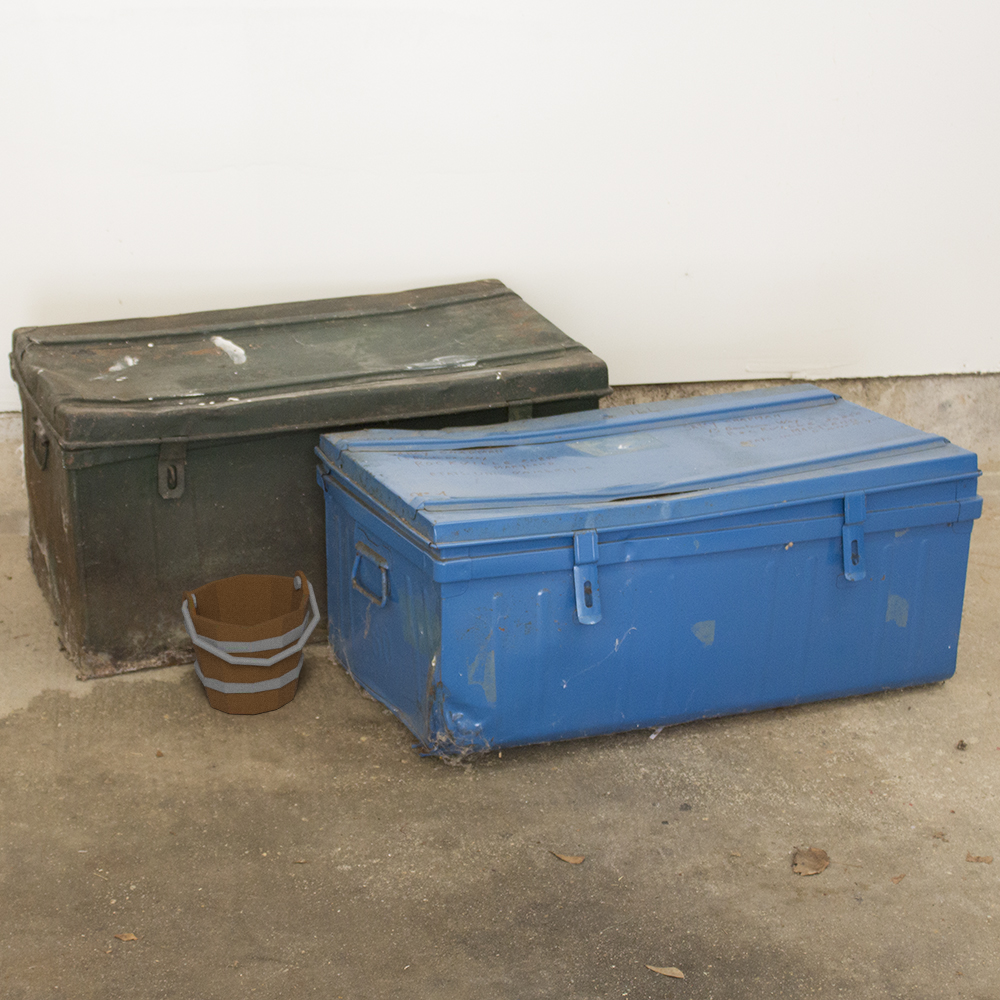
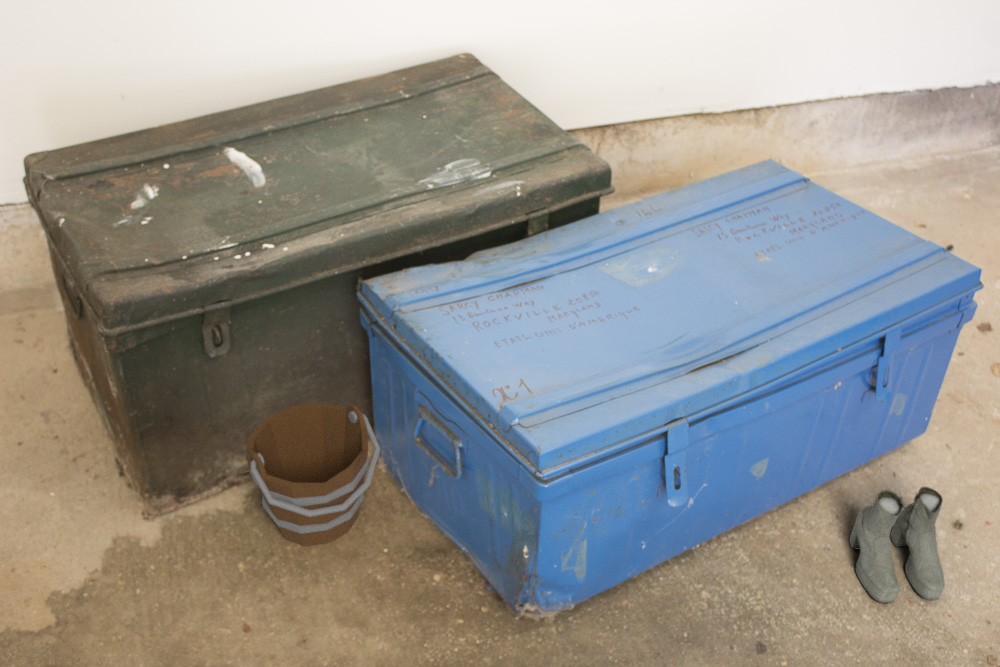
boots: none [837,695,937,827] -> present [849,487,945,603]

